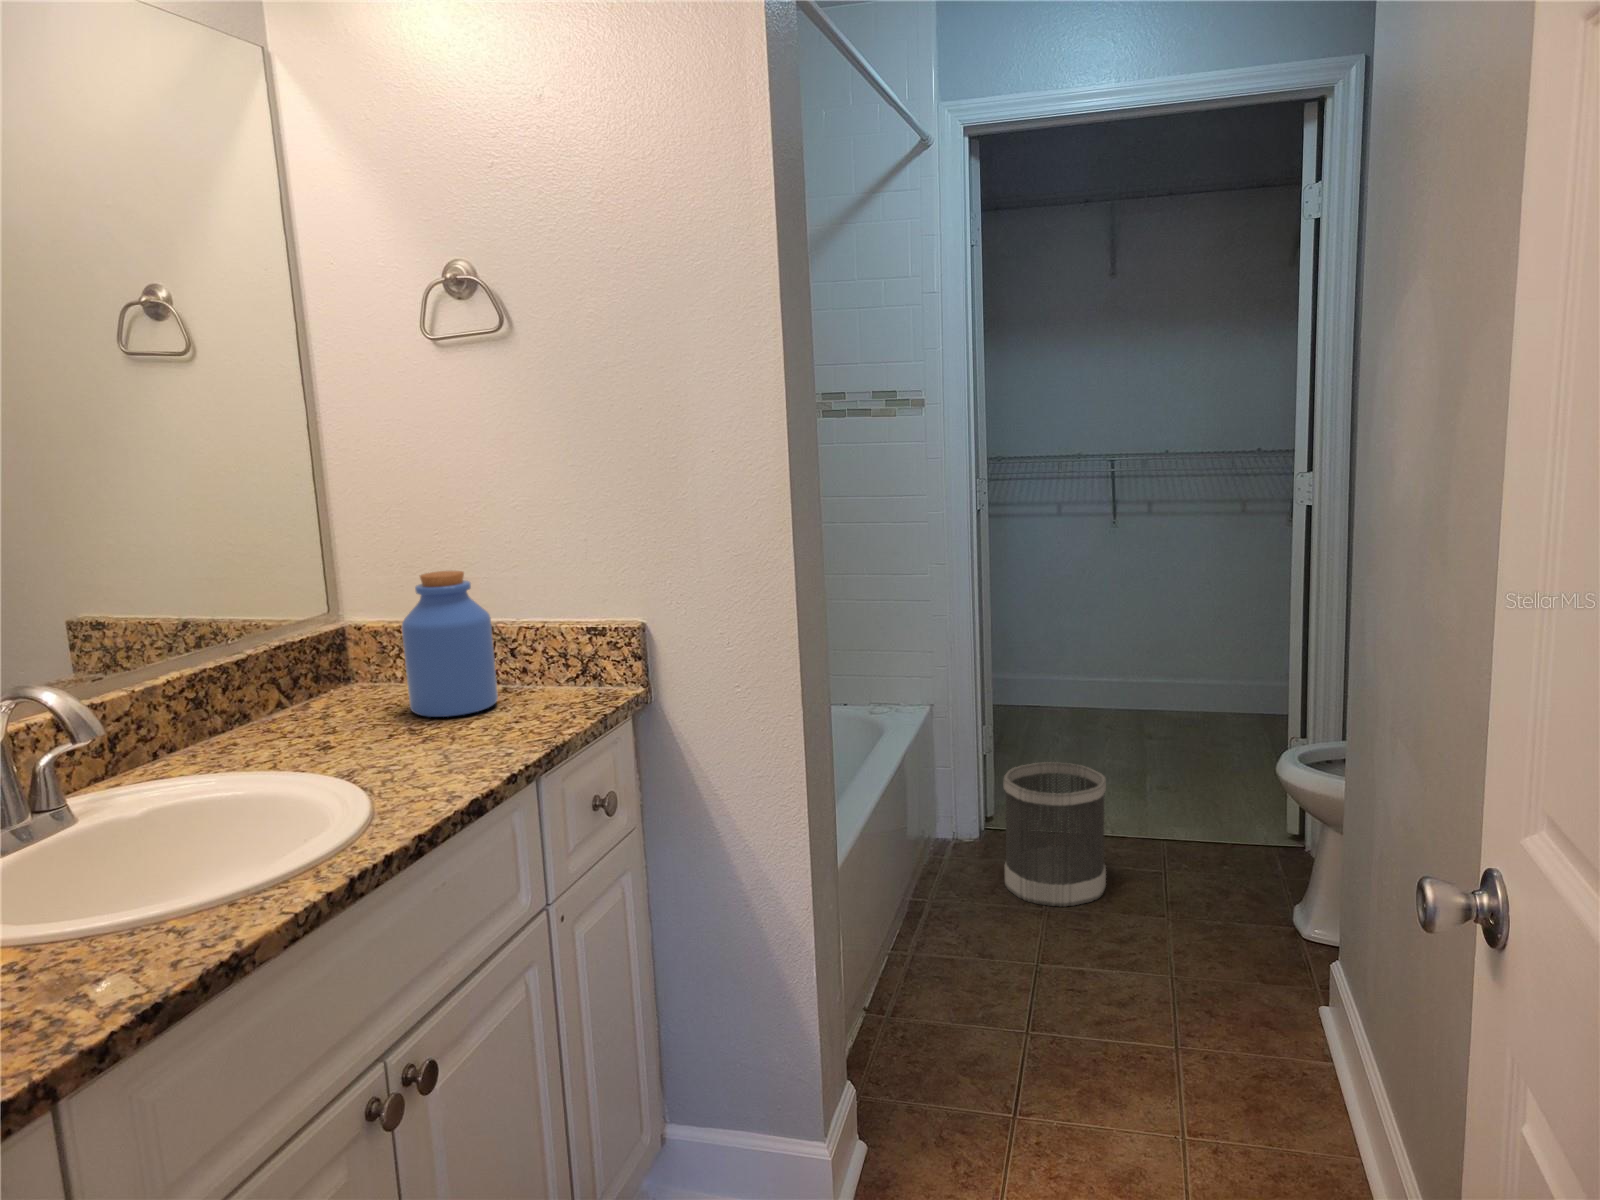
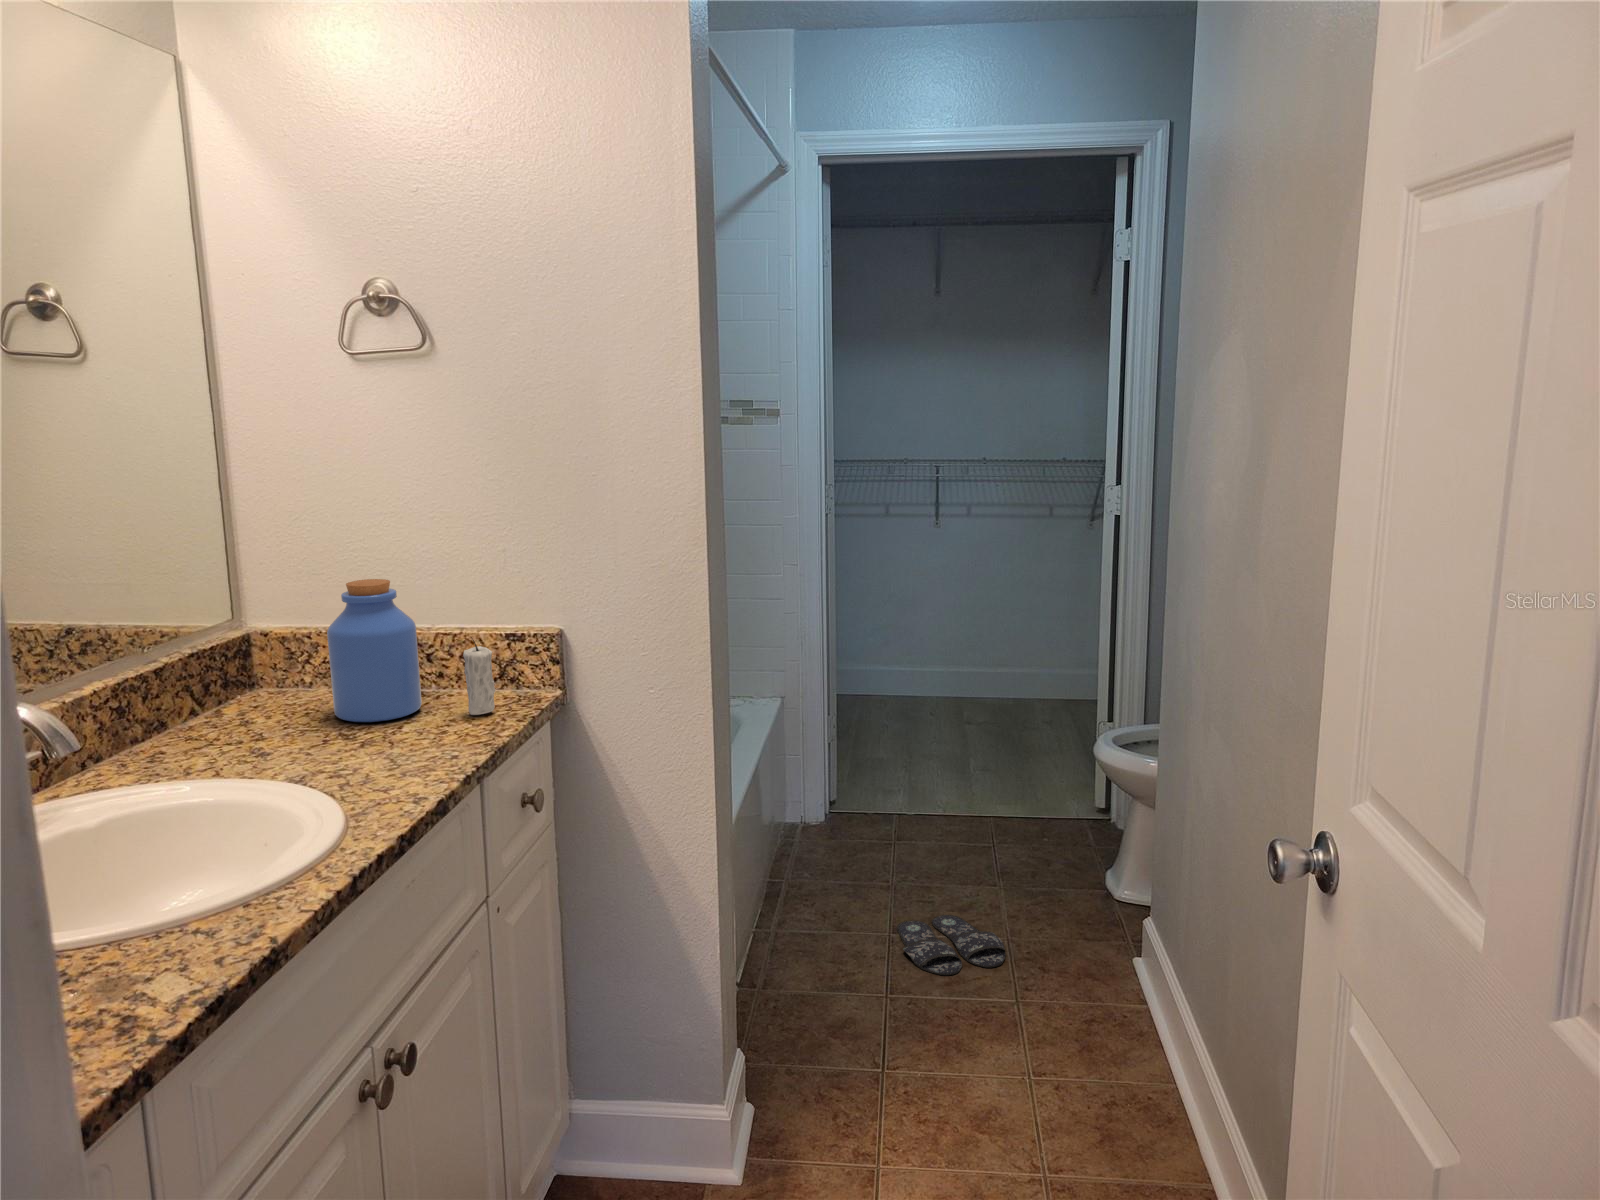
candle: none [535,628,569,711] -> present [463,640,495,715]
wastebasket: present [1003,762,1106,906] -> none [861,751,955,886]
slippers: none [1038,940,1155,1006] -> present [897,915,1005,975]

